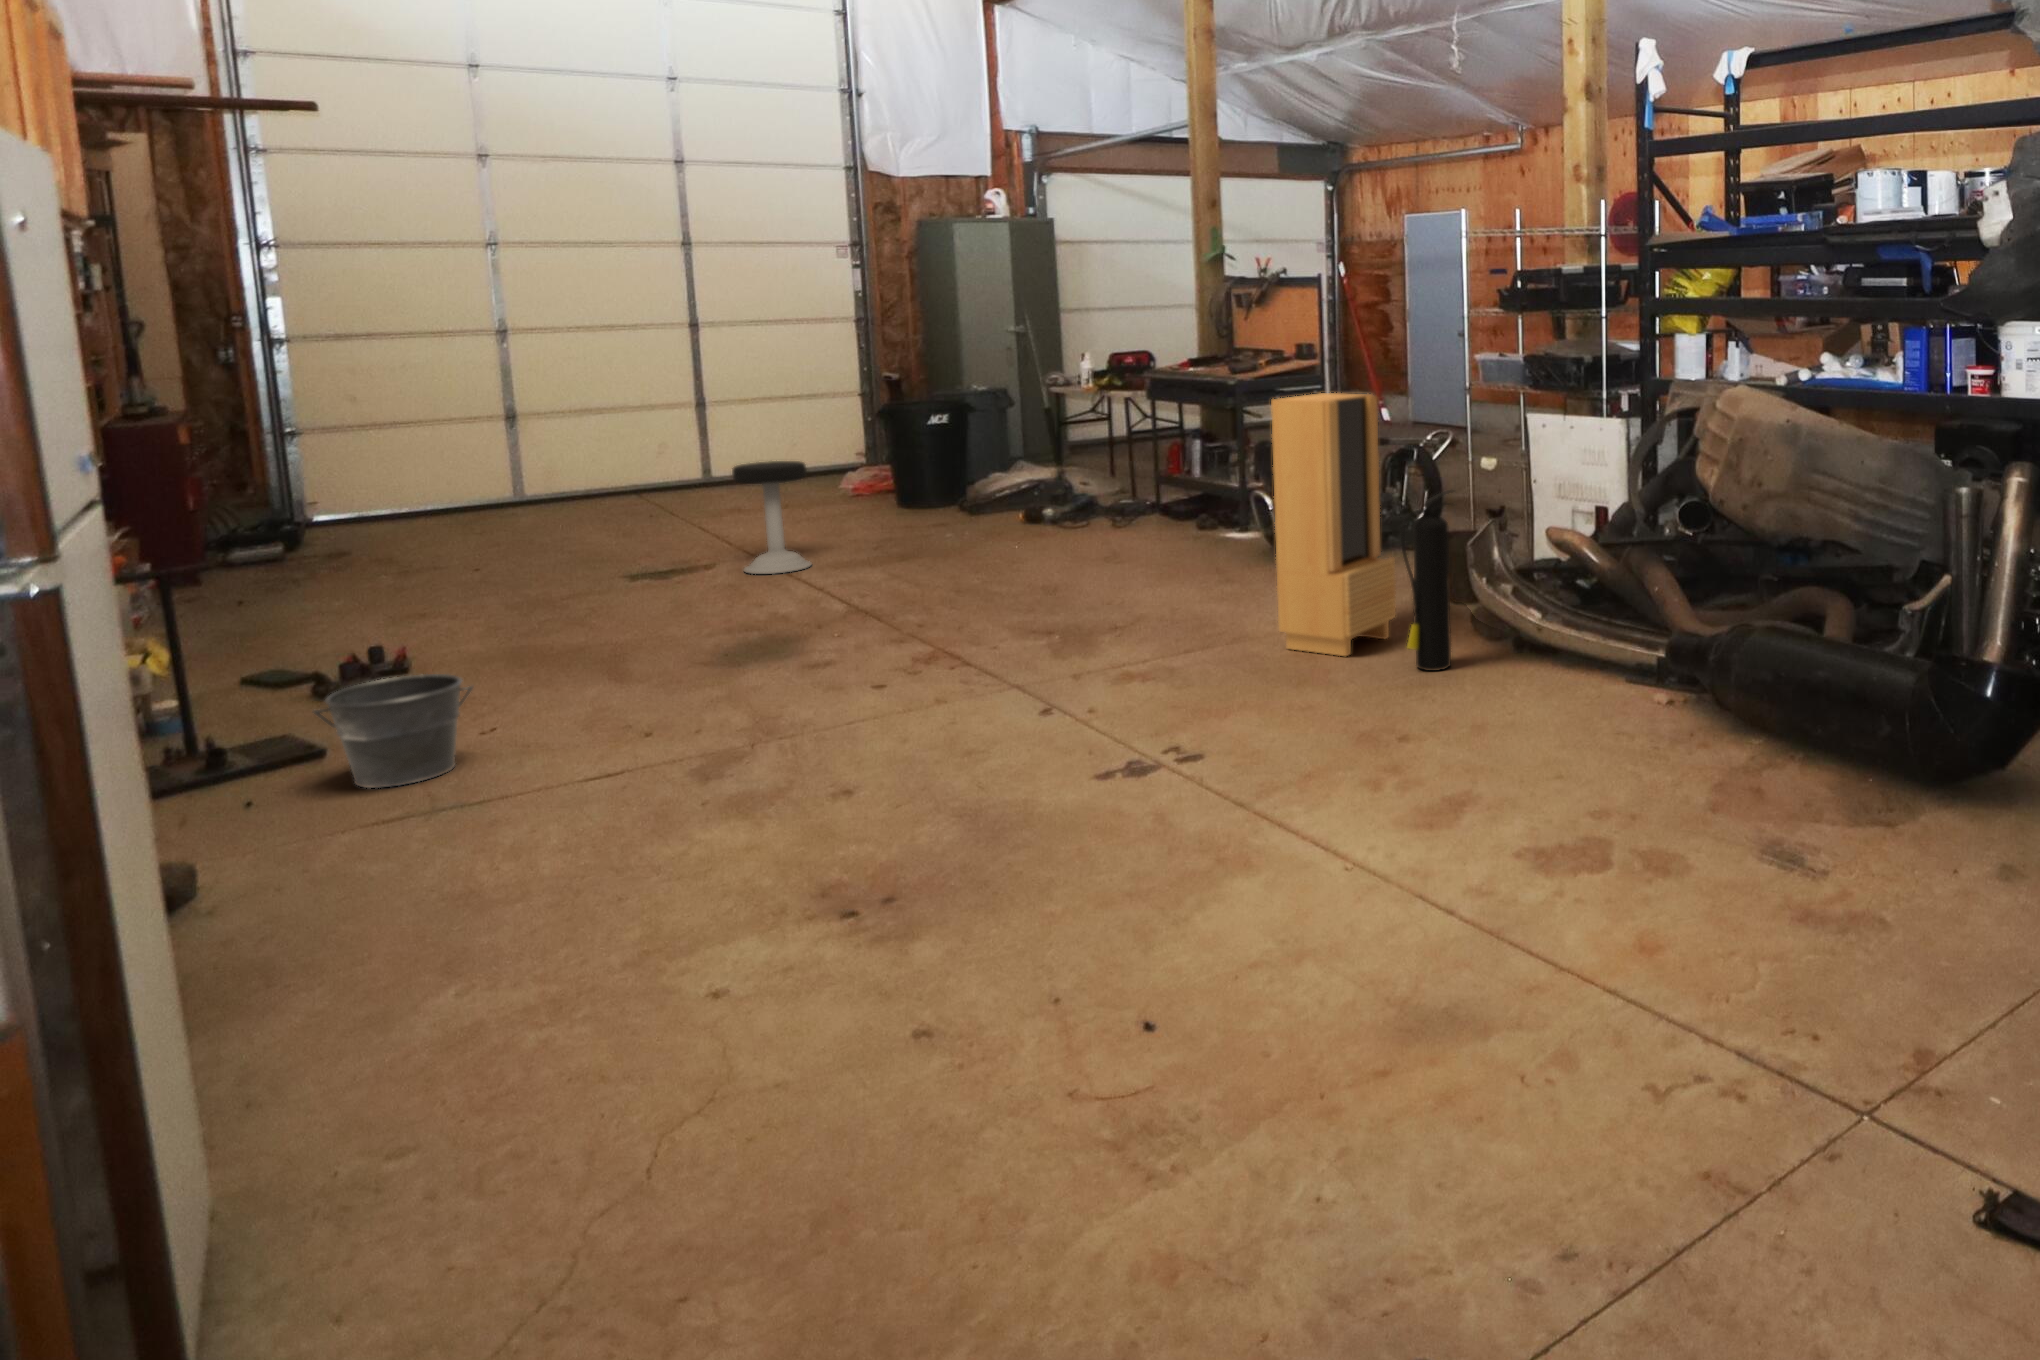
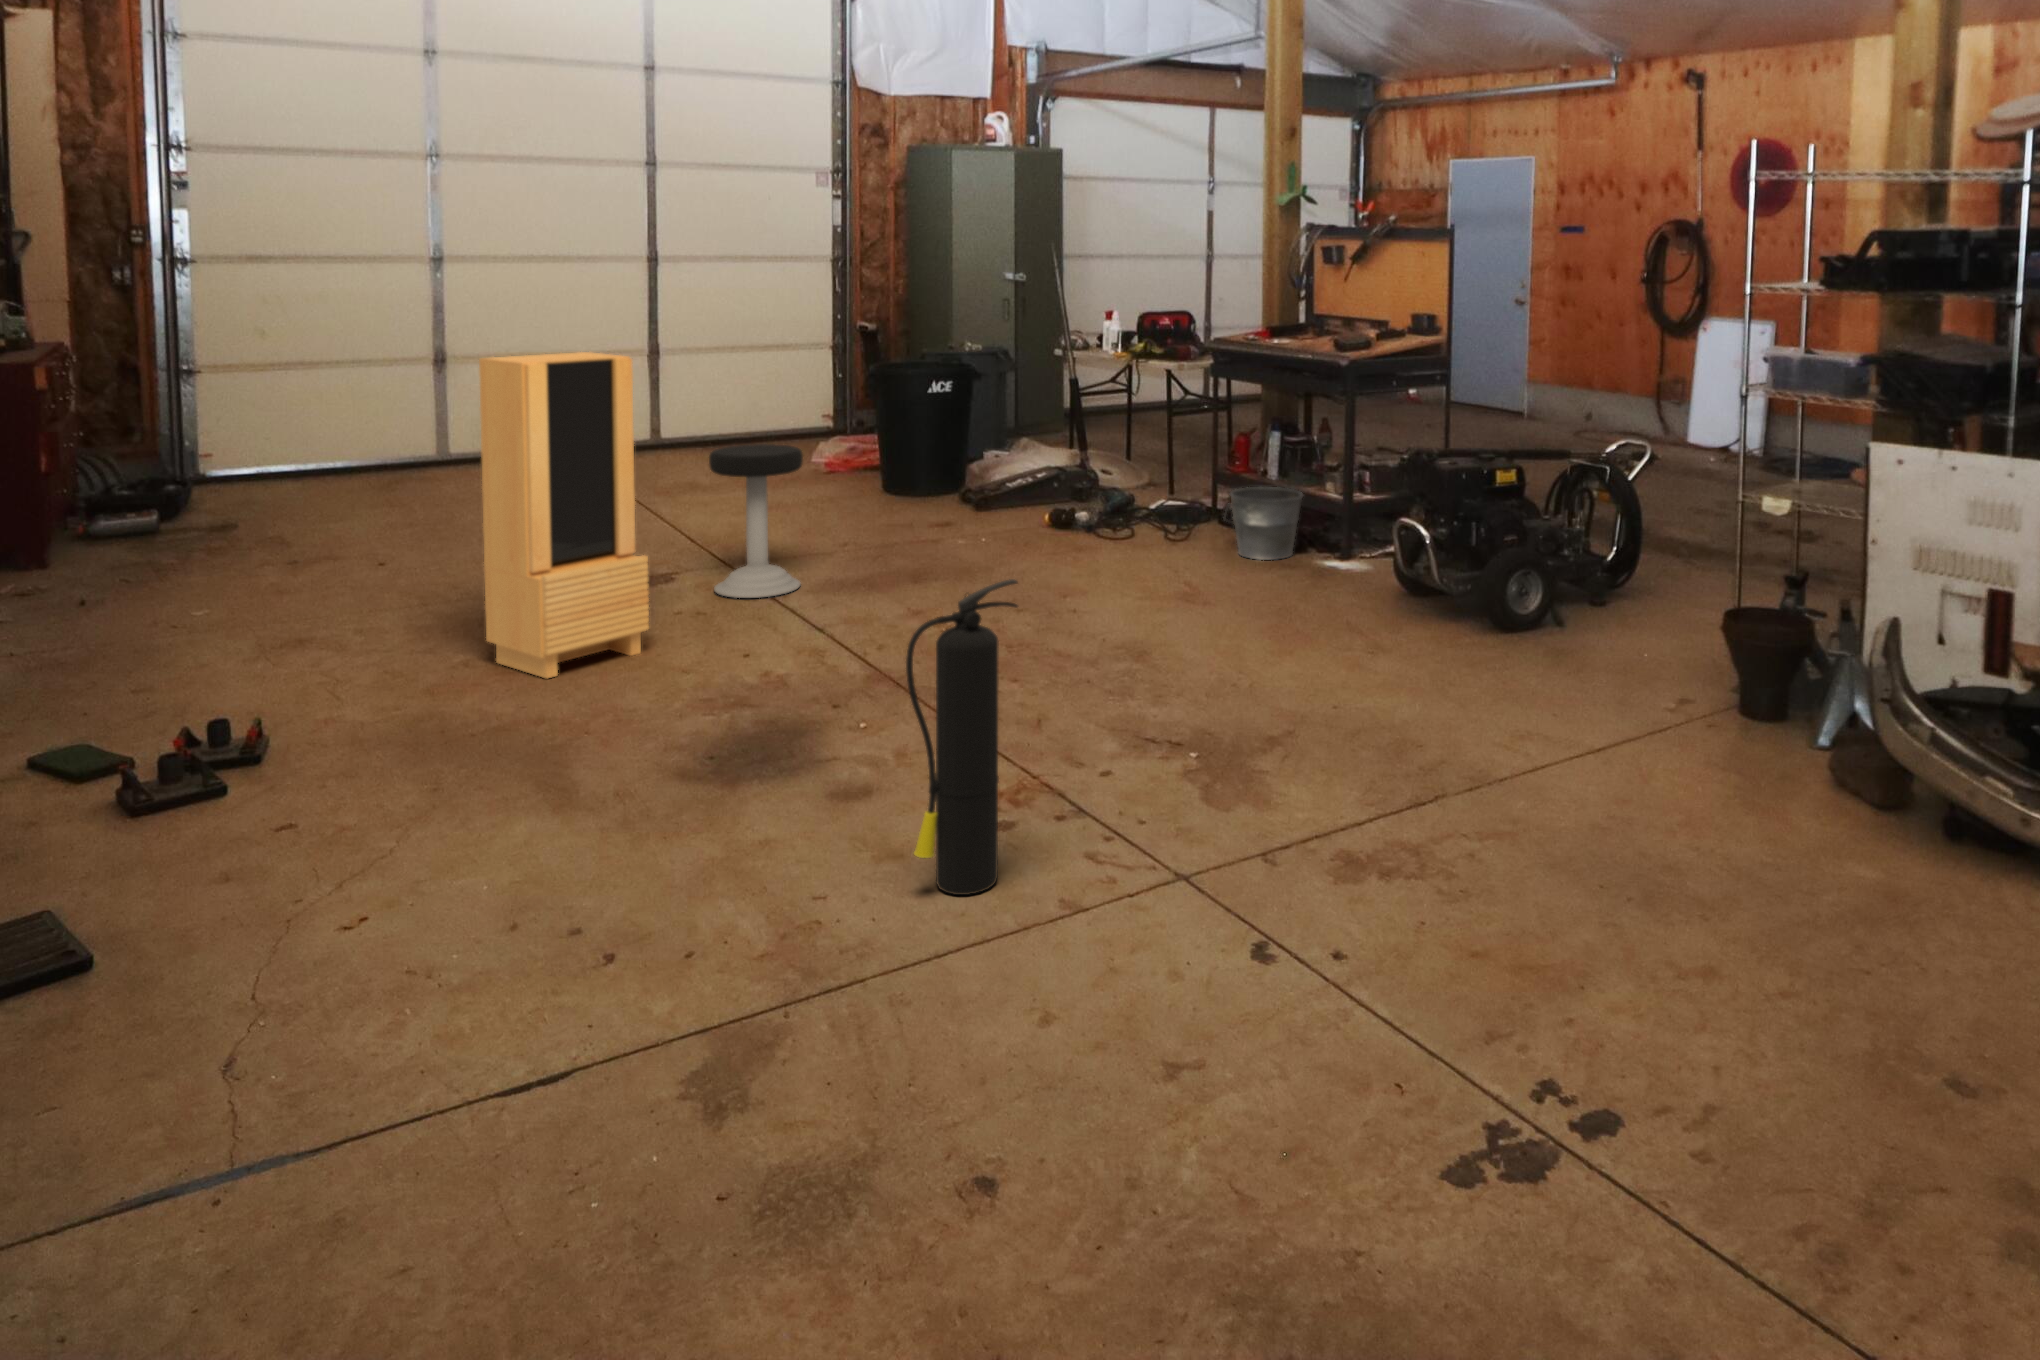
storage cabinet: present [1271,393,1396,656] -> present [479,352,649,679]
fire extinguisher: present [1401,490,1452,671] -> present [906,579,1018,895]
bucket: present [312,674,473,788] -> present [1225,487,1303,560]

